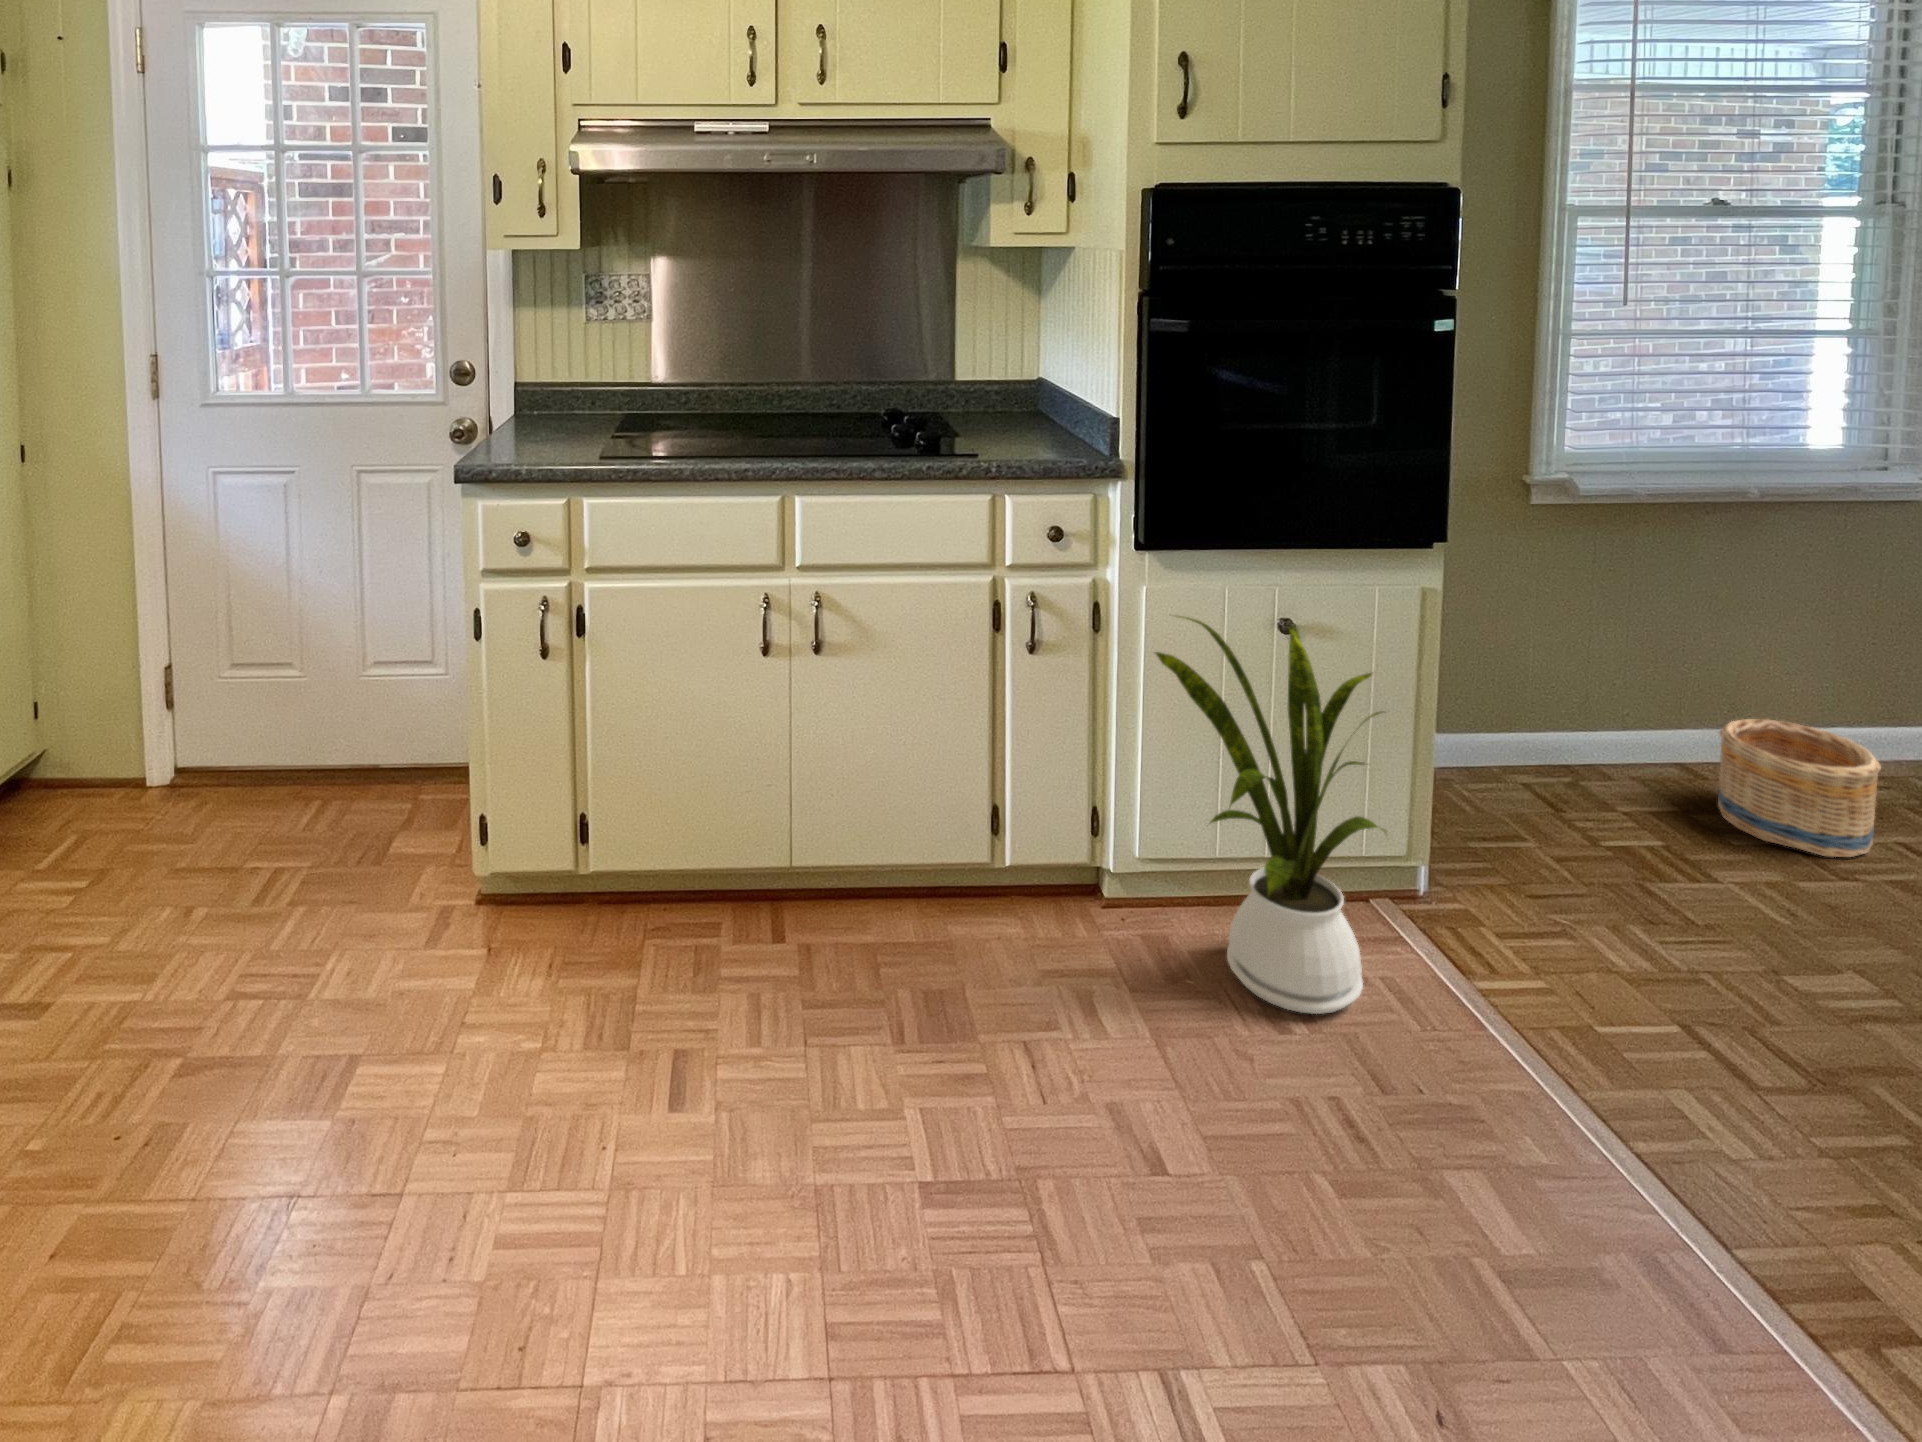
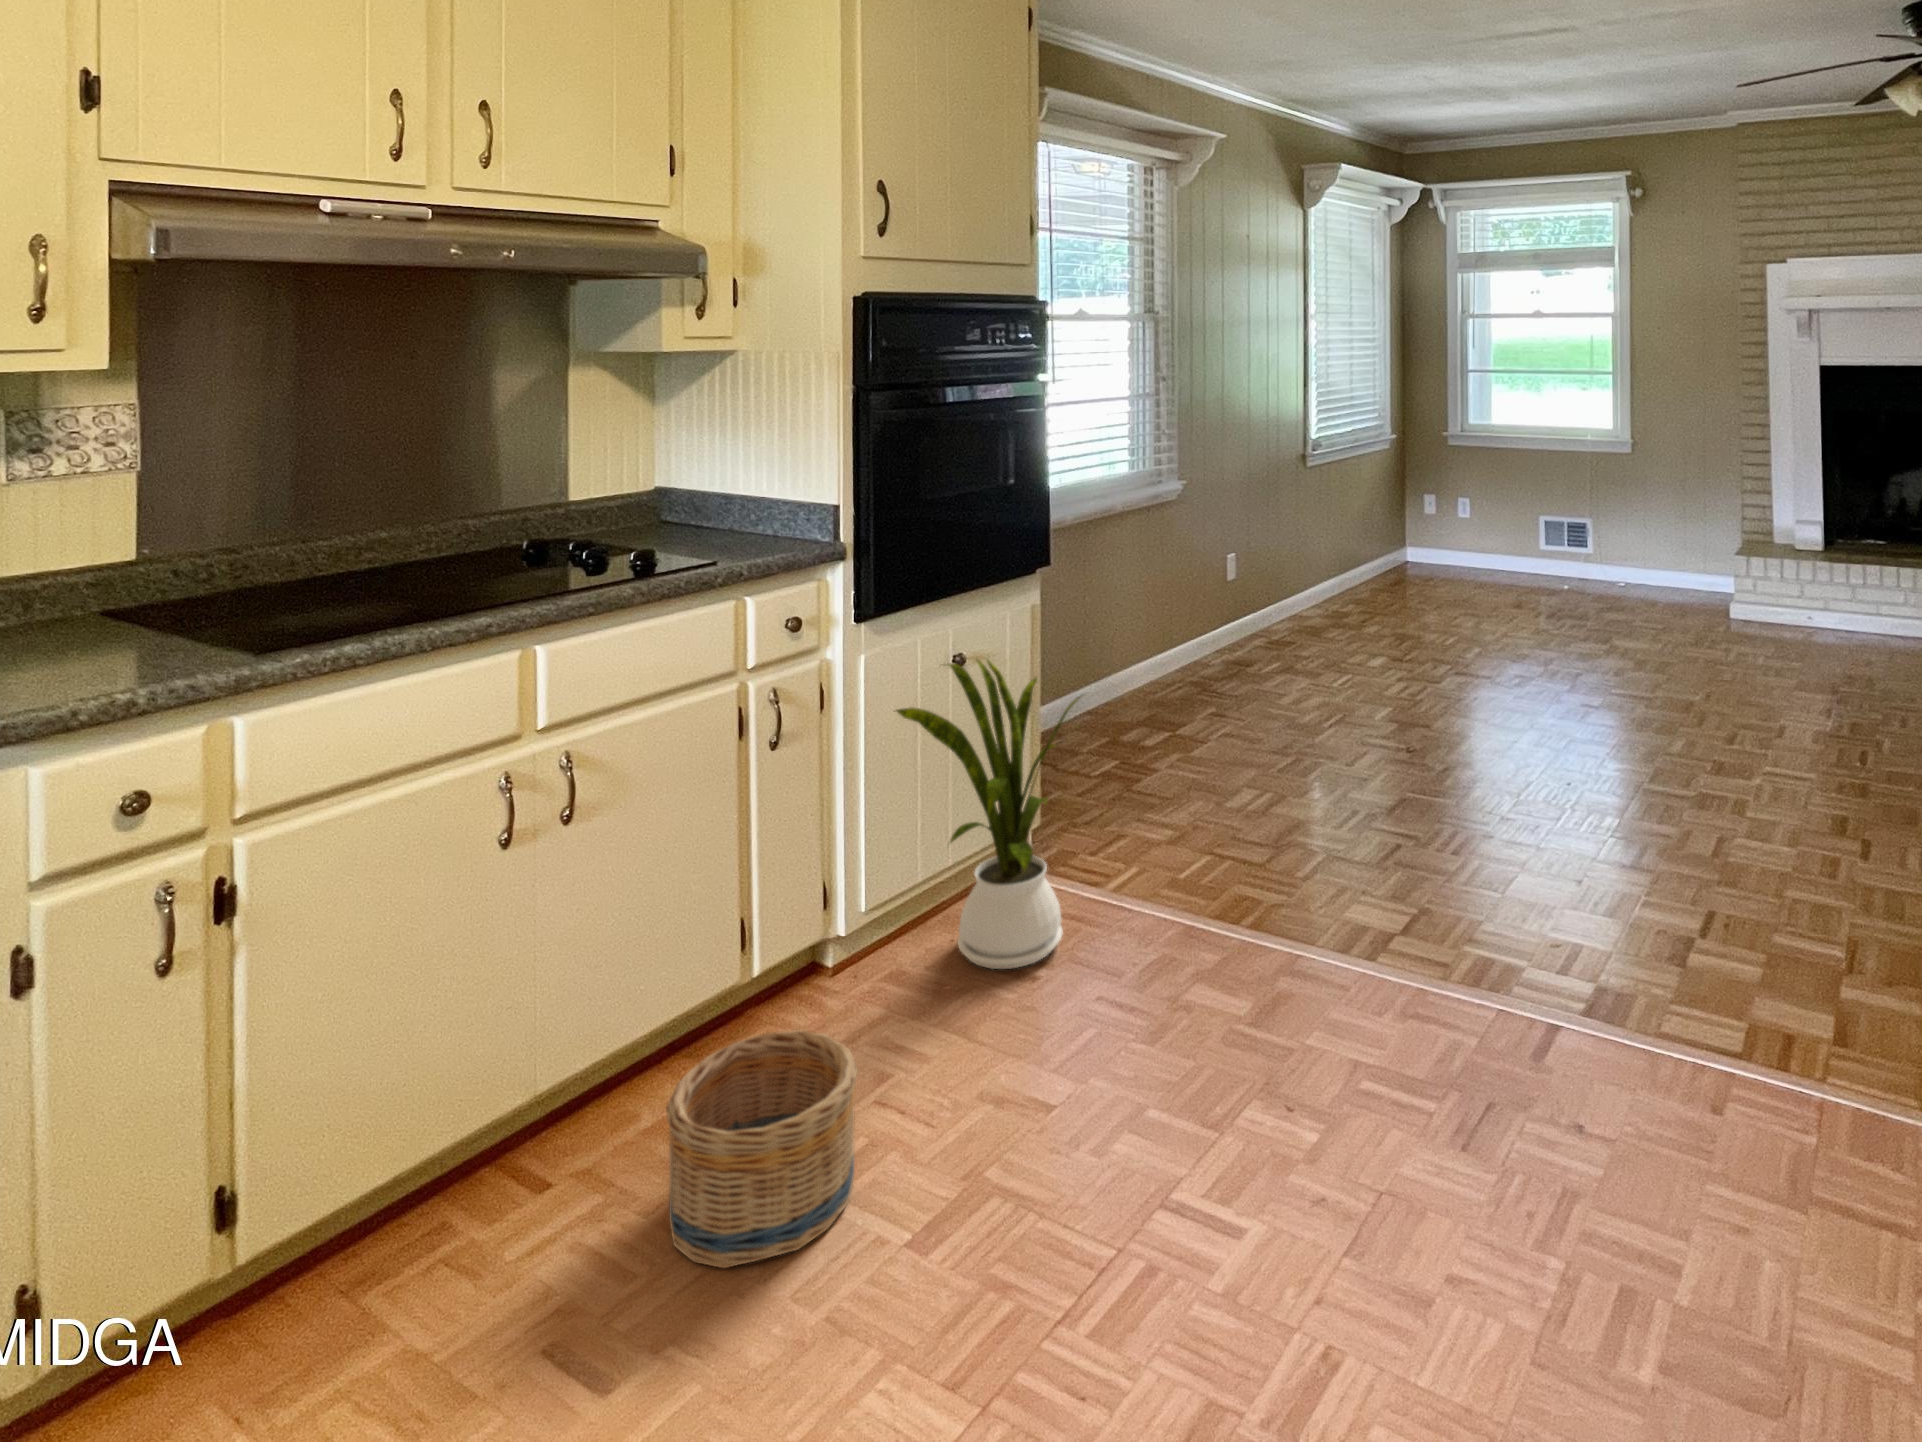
basket: present [1718,719,1881,857] -> present [666,1030,858,1268]

